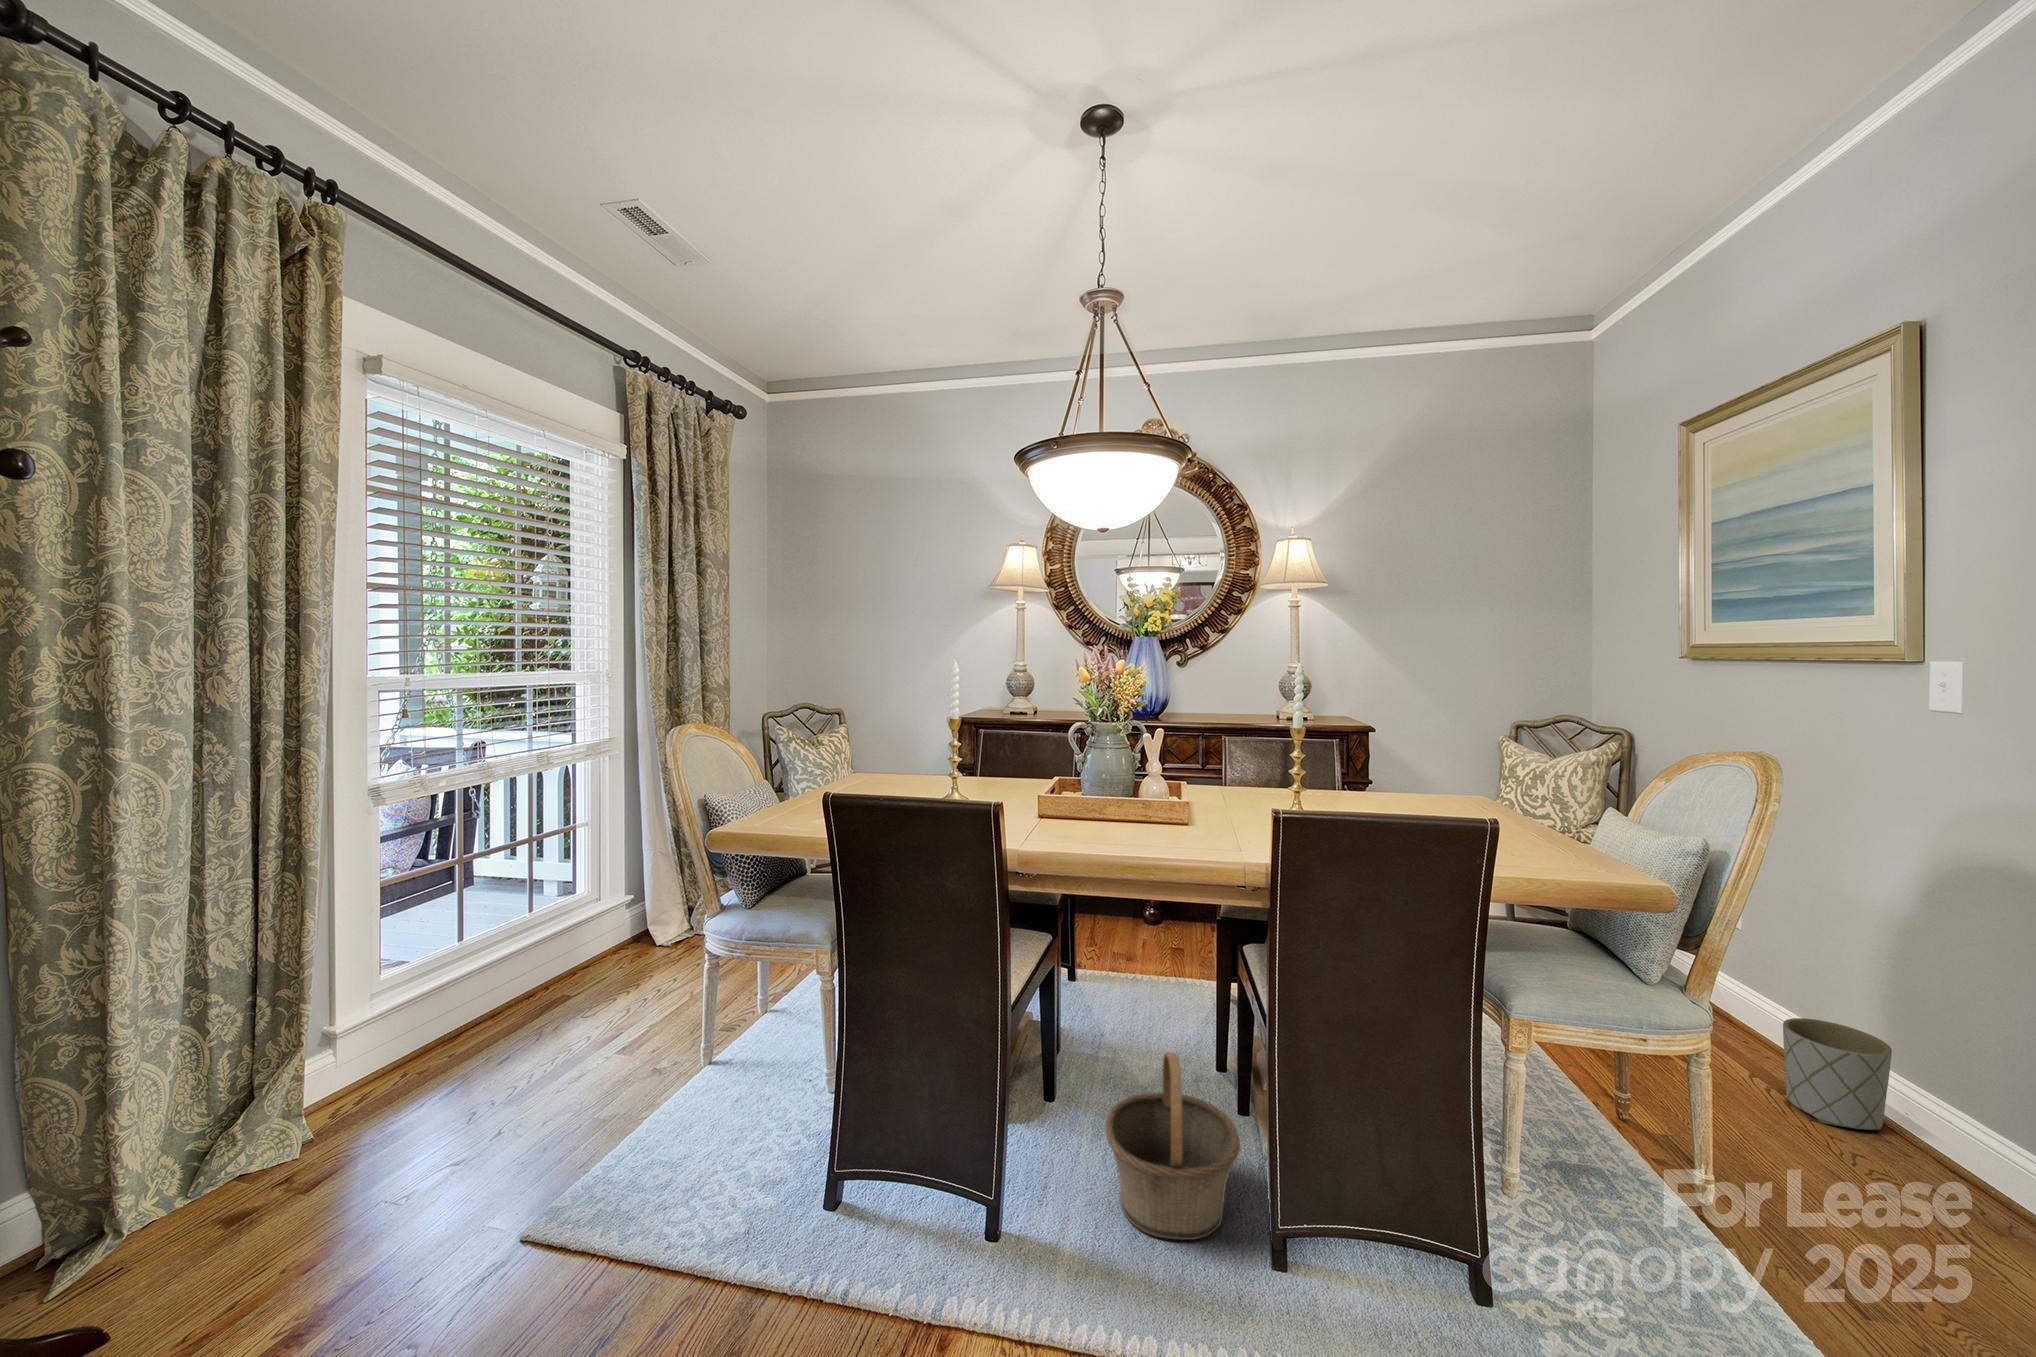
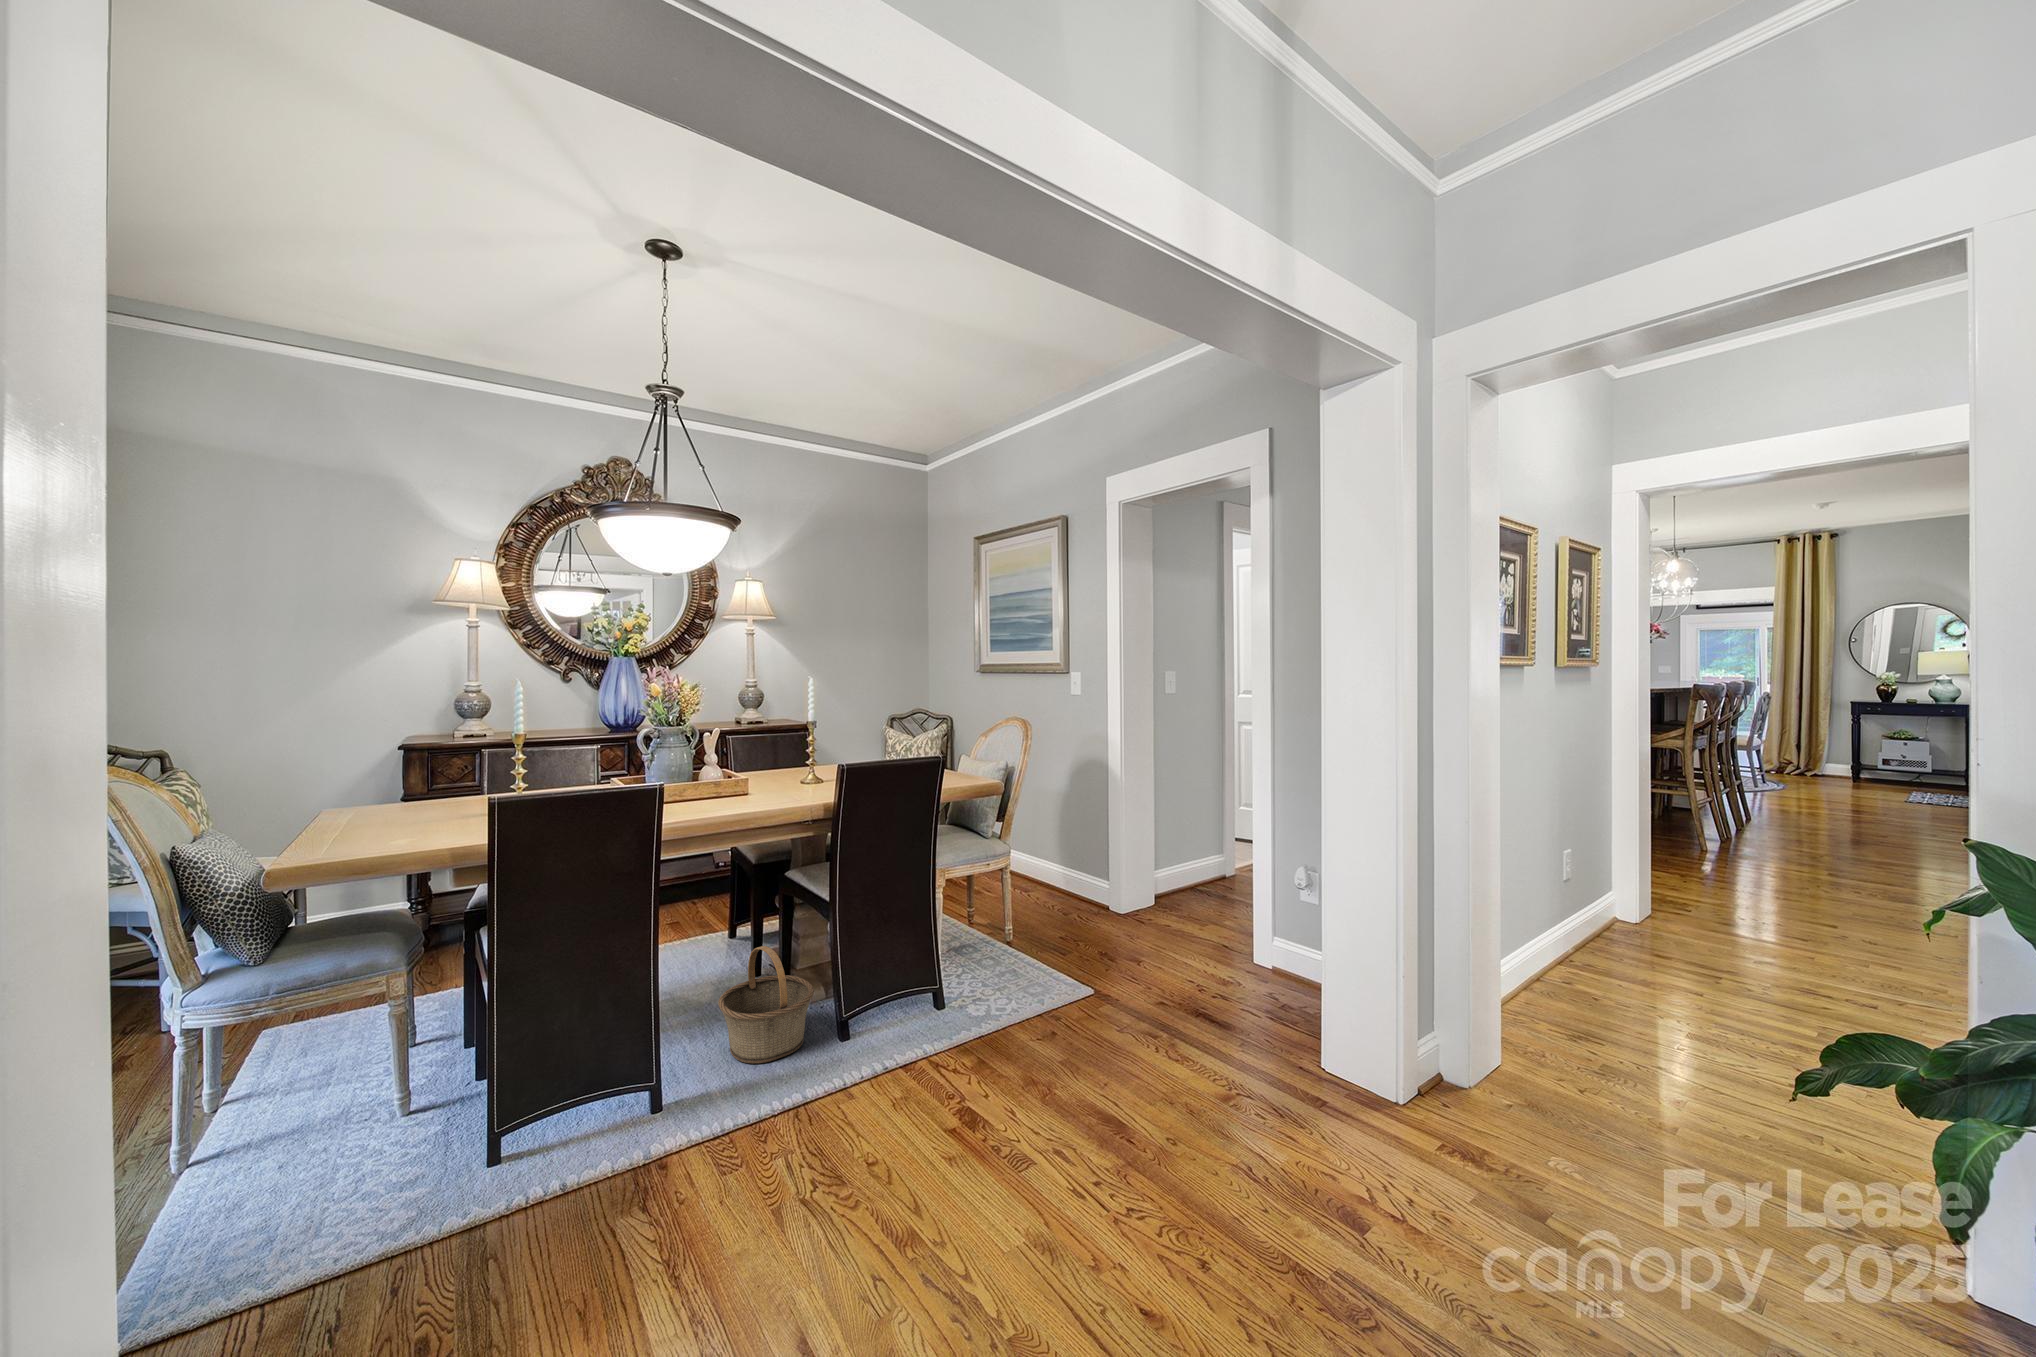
planter: present [1783,1018,1892,1130] -> none [1029,851,1065,899]

